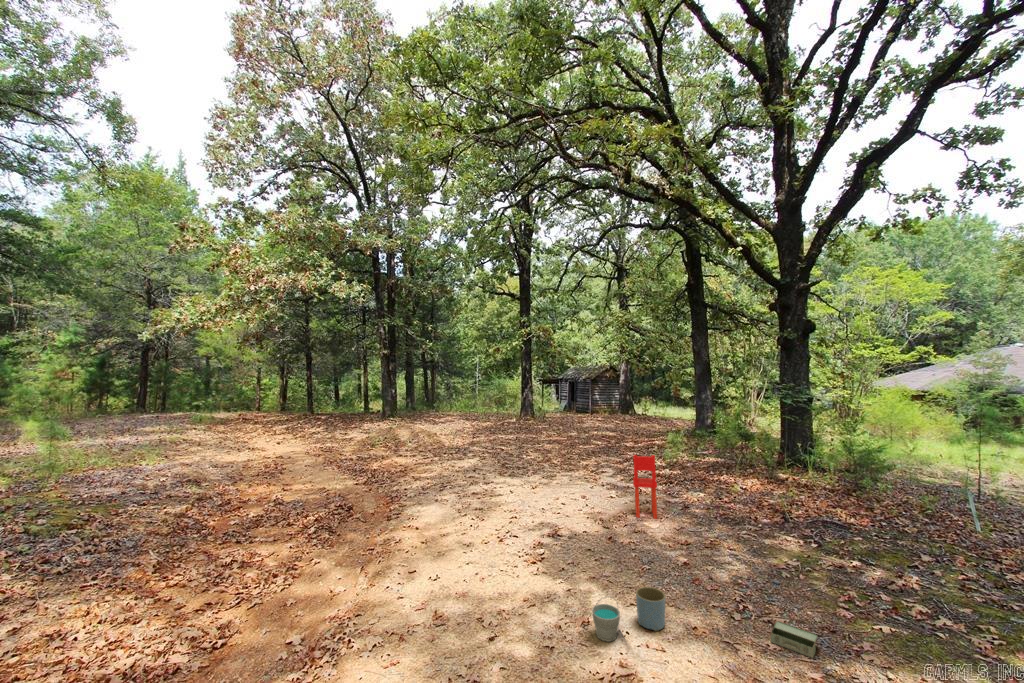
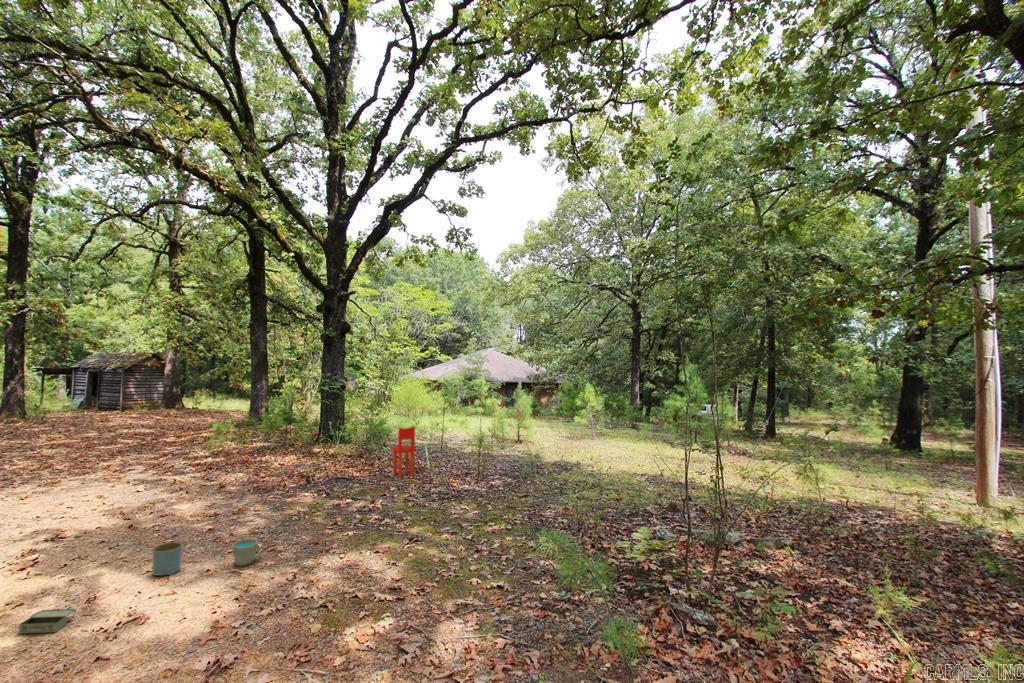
chair: present [633,455,657,519] -> present [392,426,416,477]
bucket: present [592,603,620,642] -> present [232,539,258,566]
toolbox: present [771,621,817,658] -> present [19,609,76,634]

